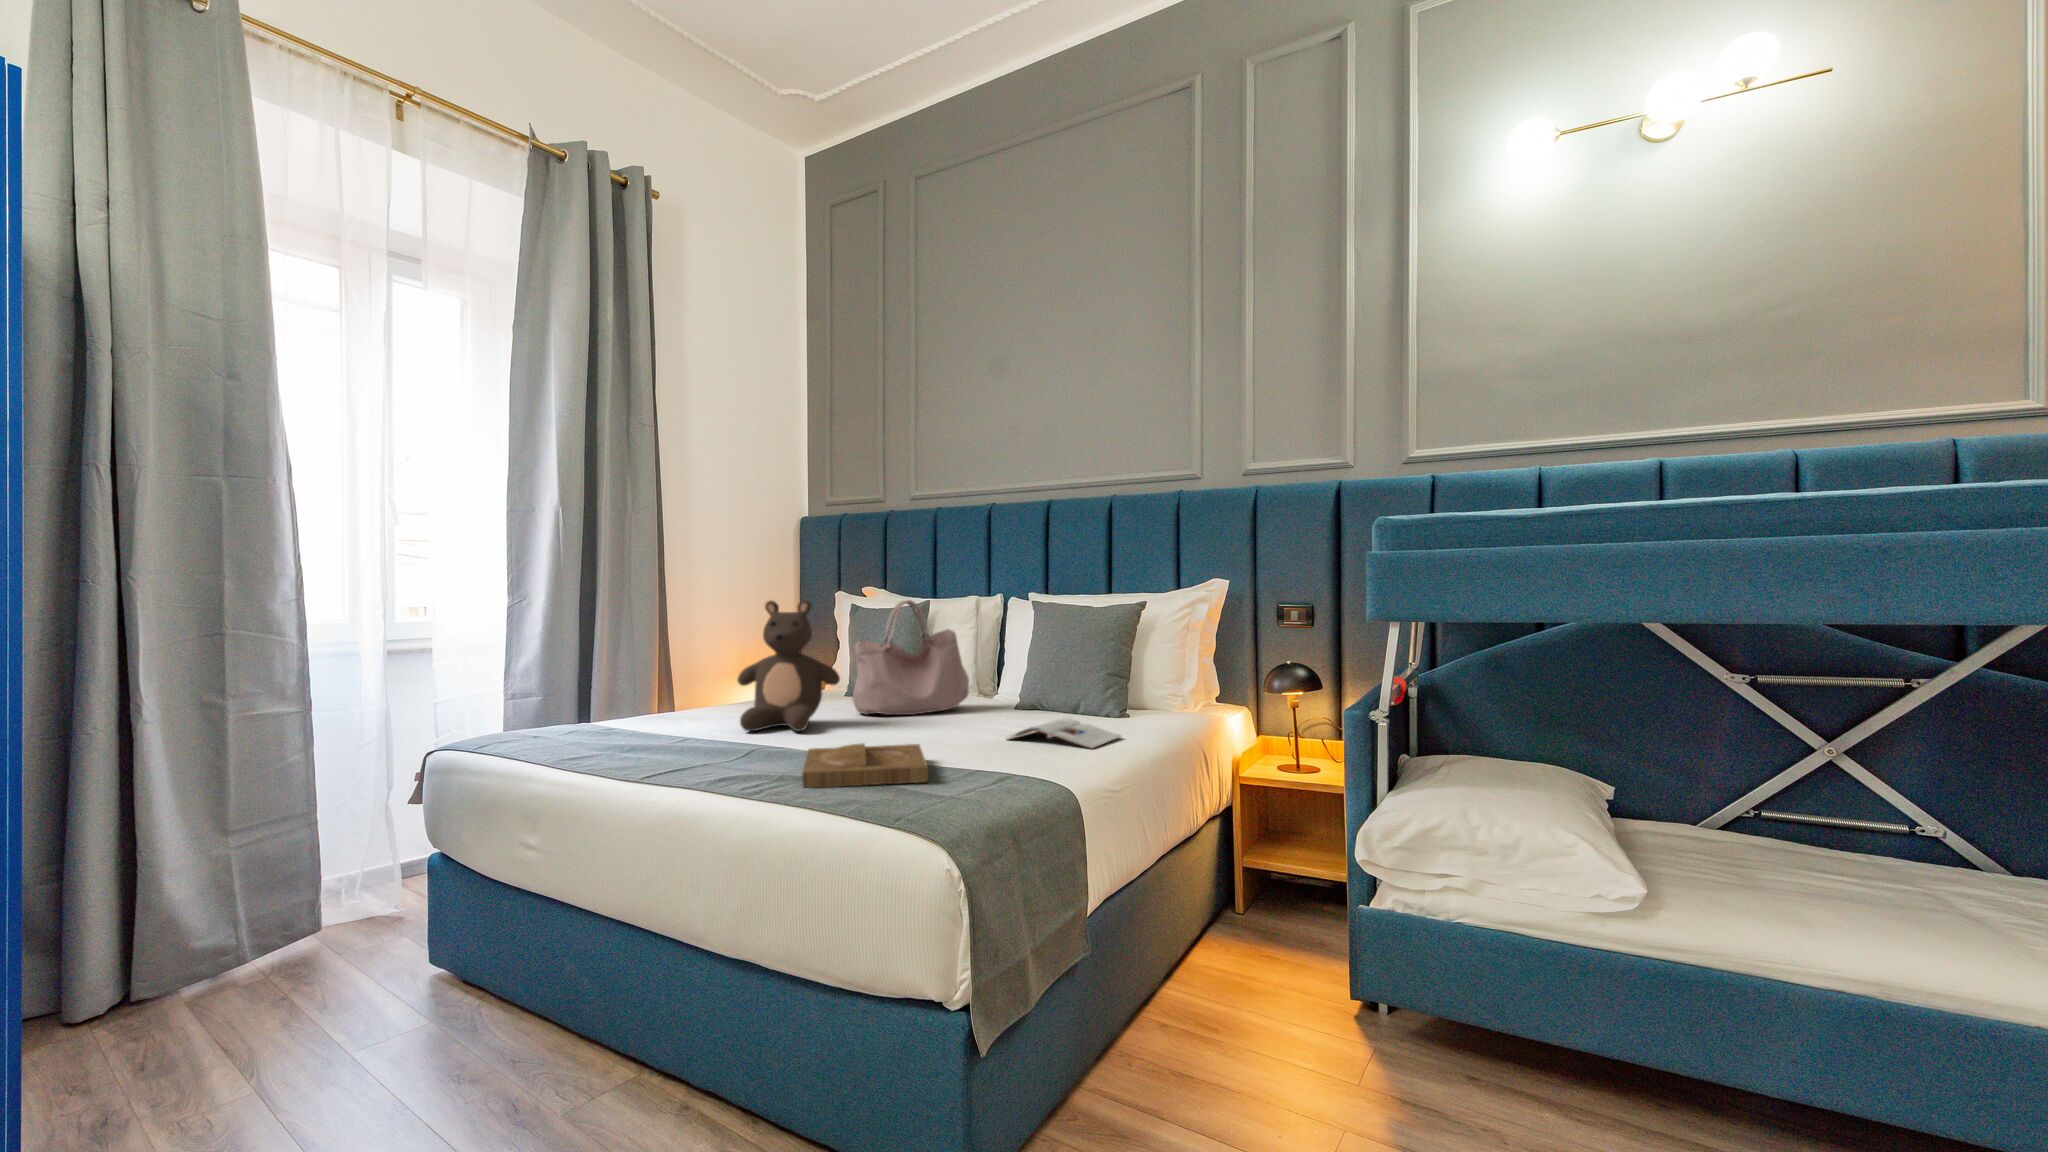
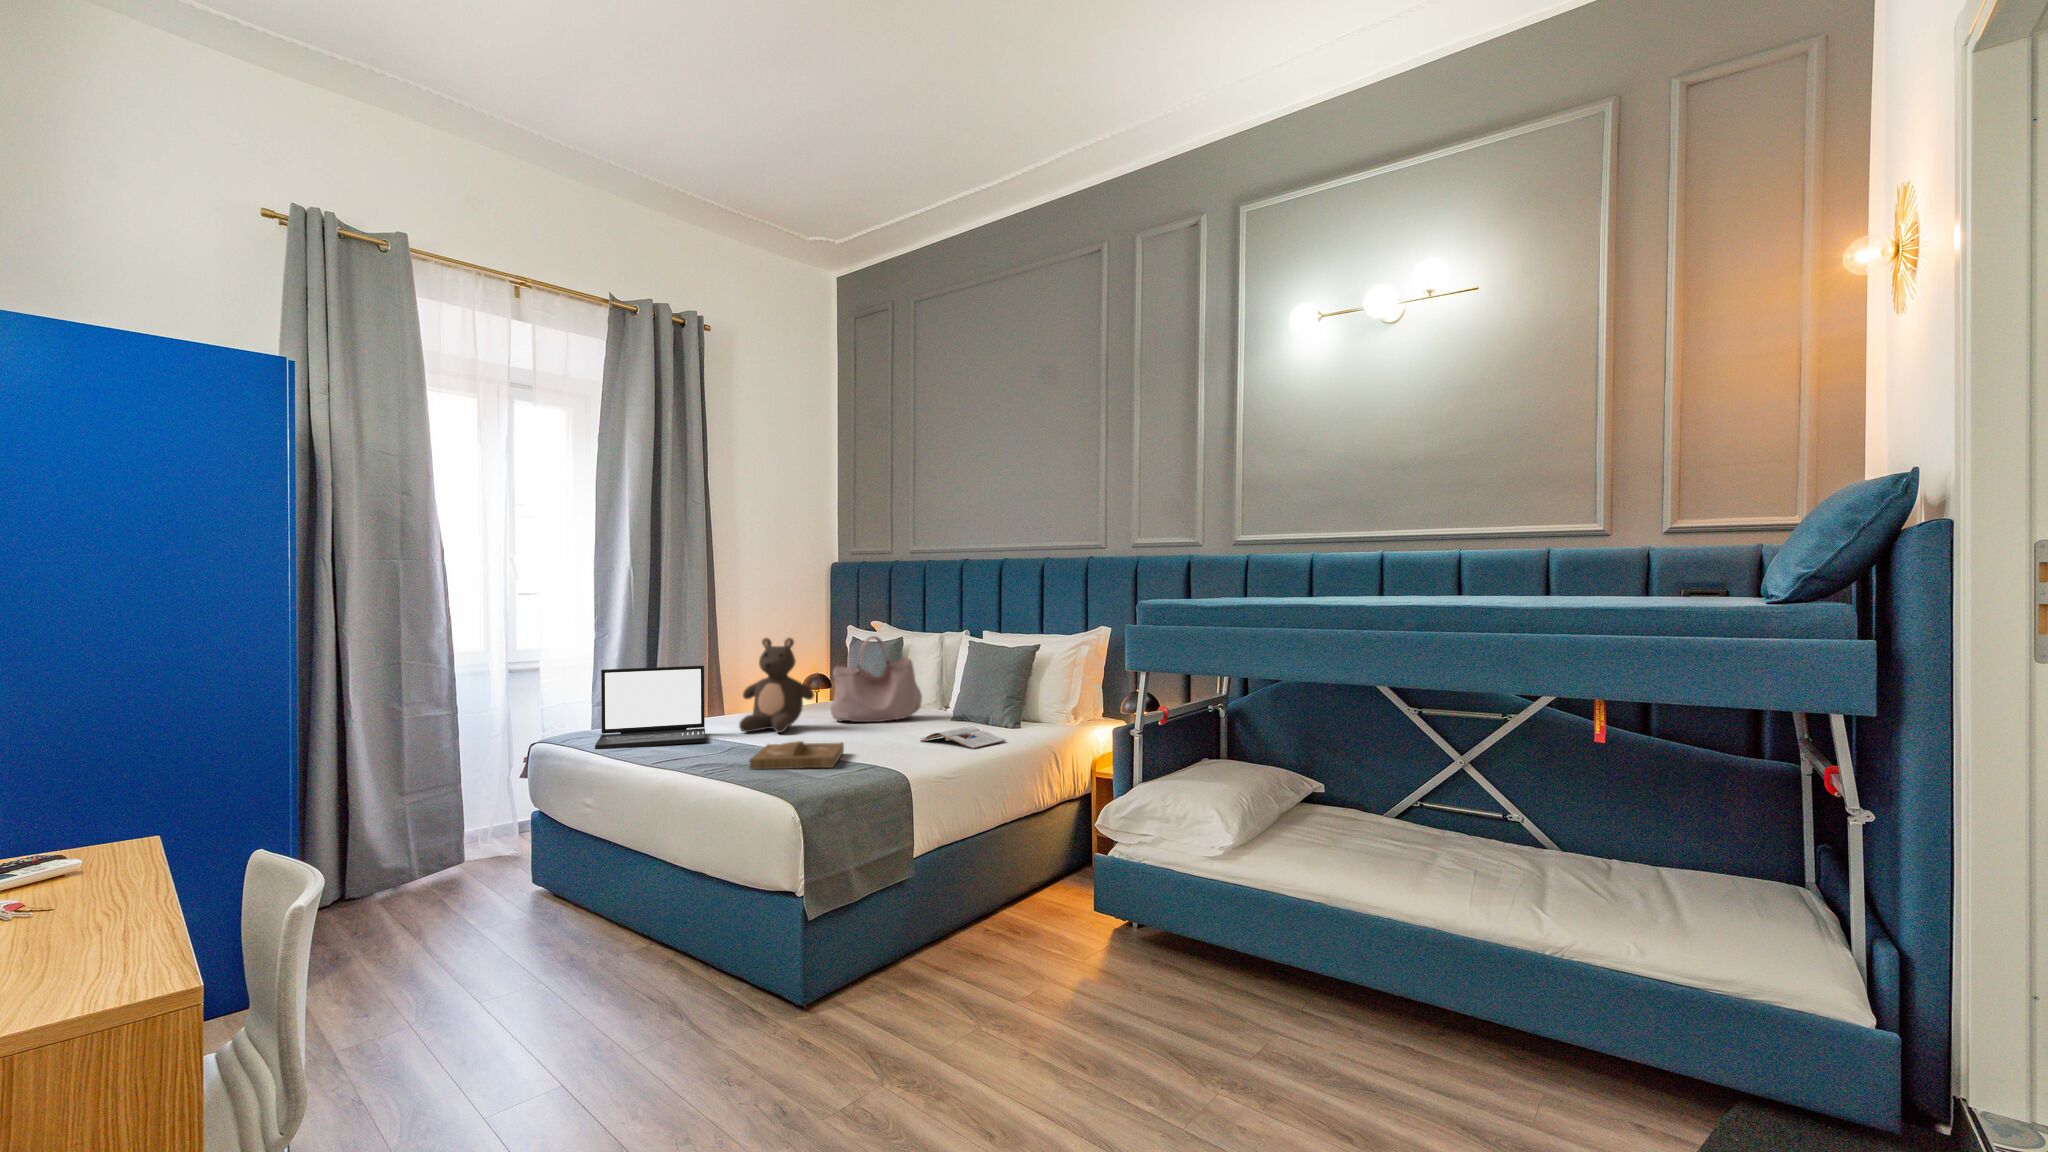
laptop: none [539,638,703,762] -> present [595,666,706,749]

